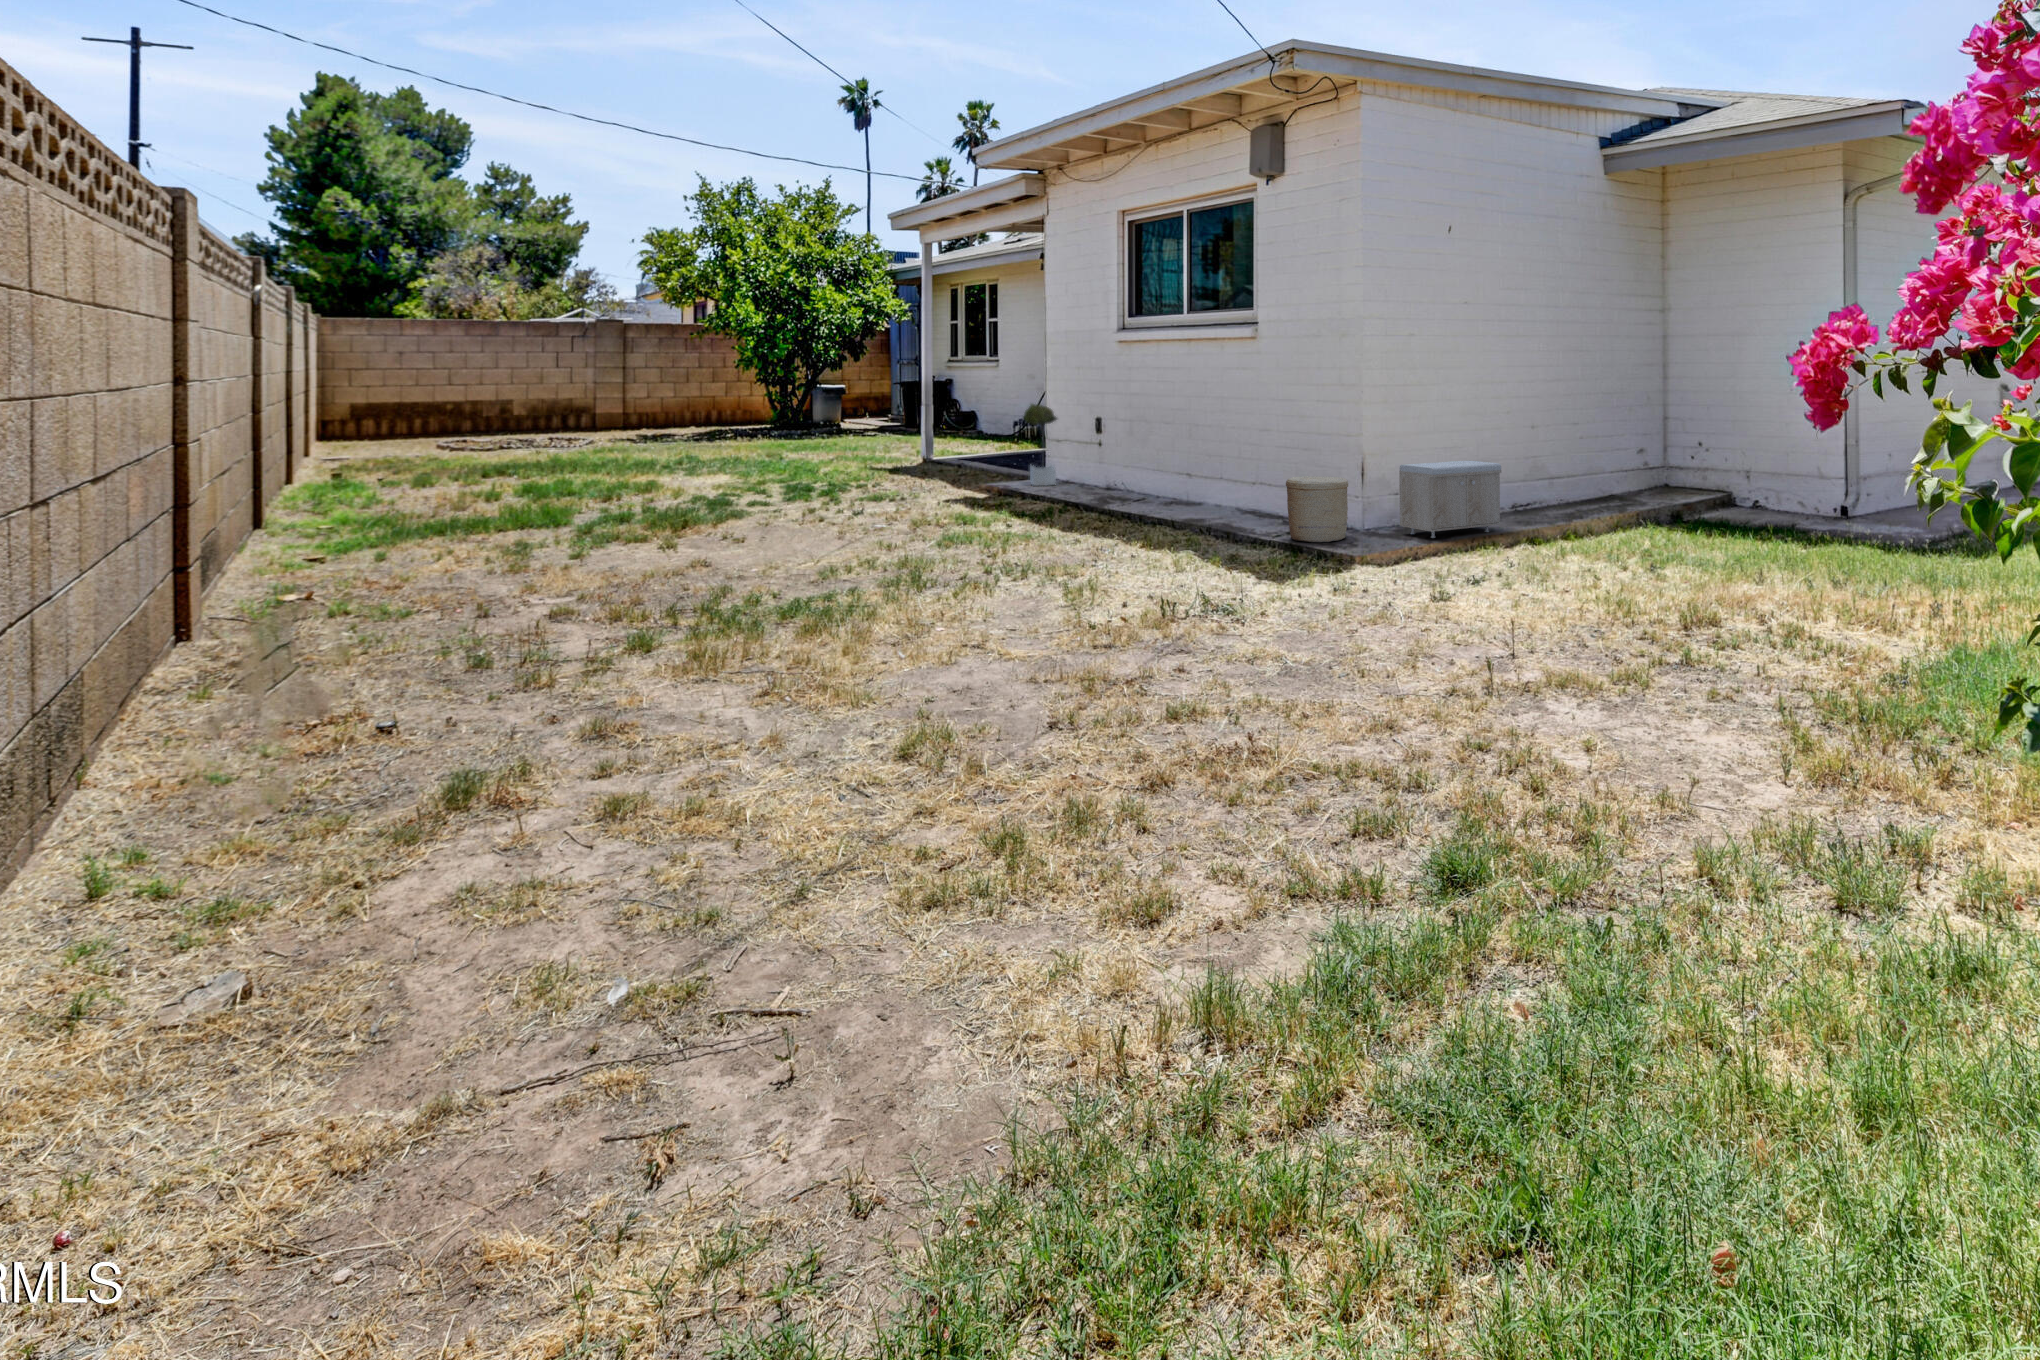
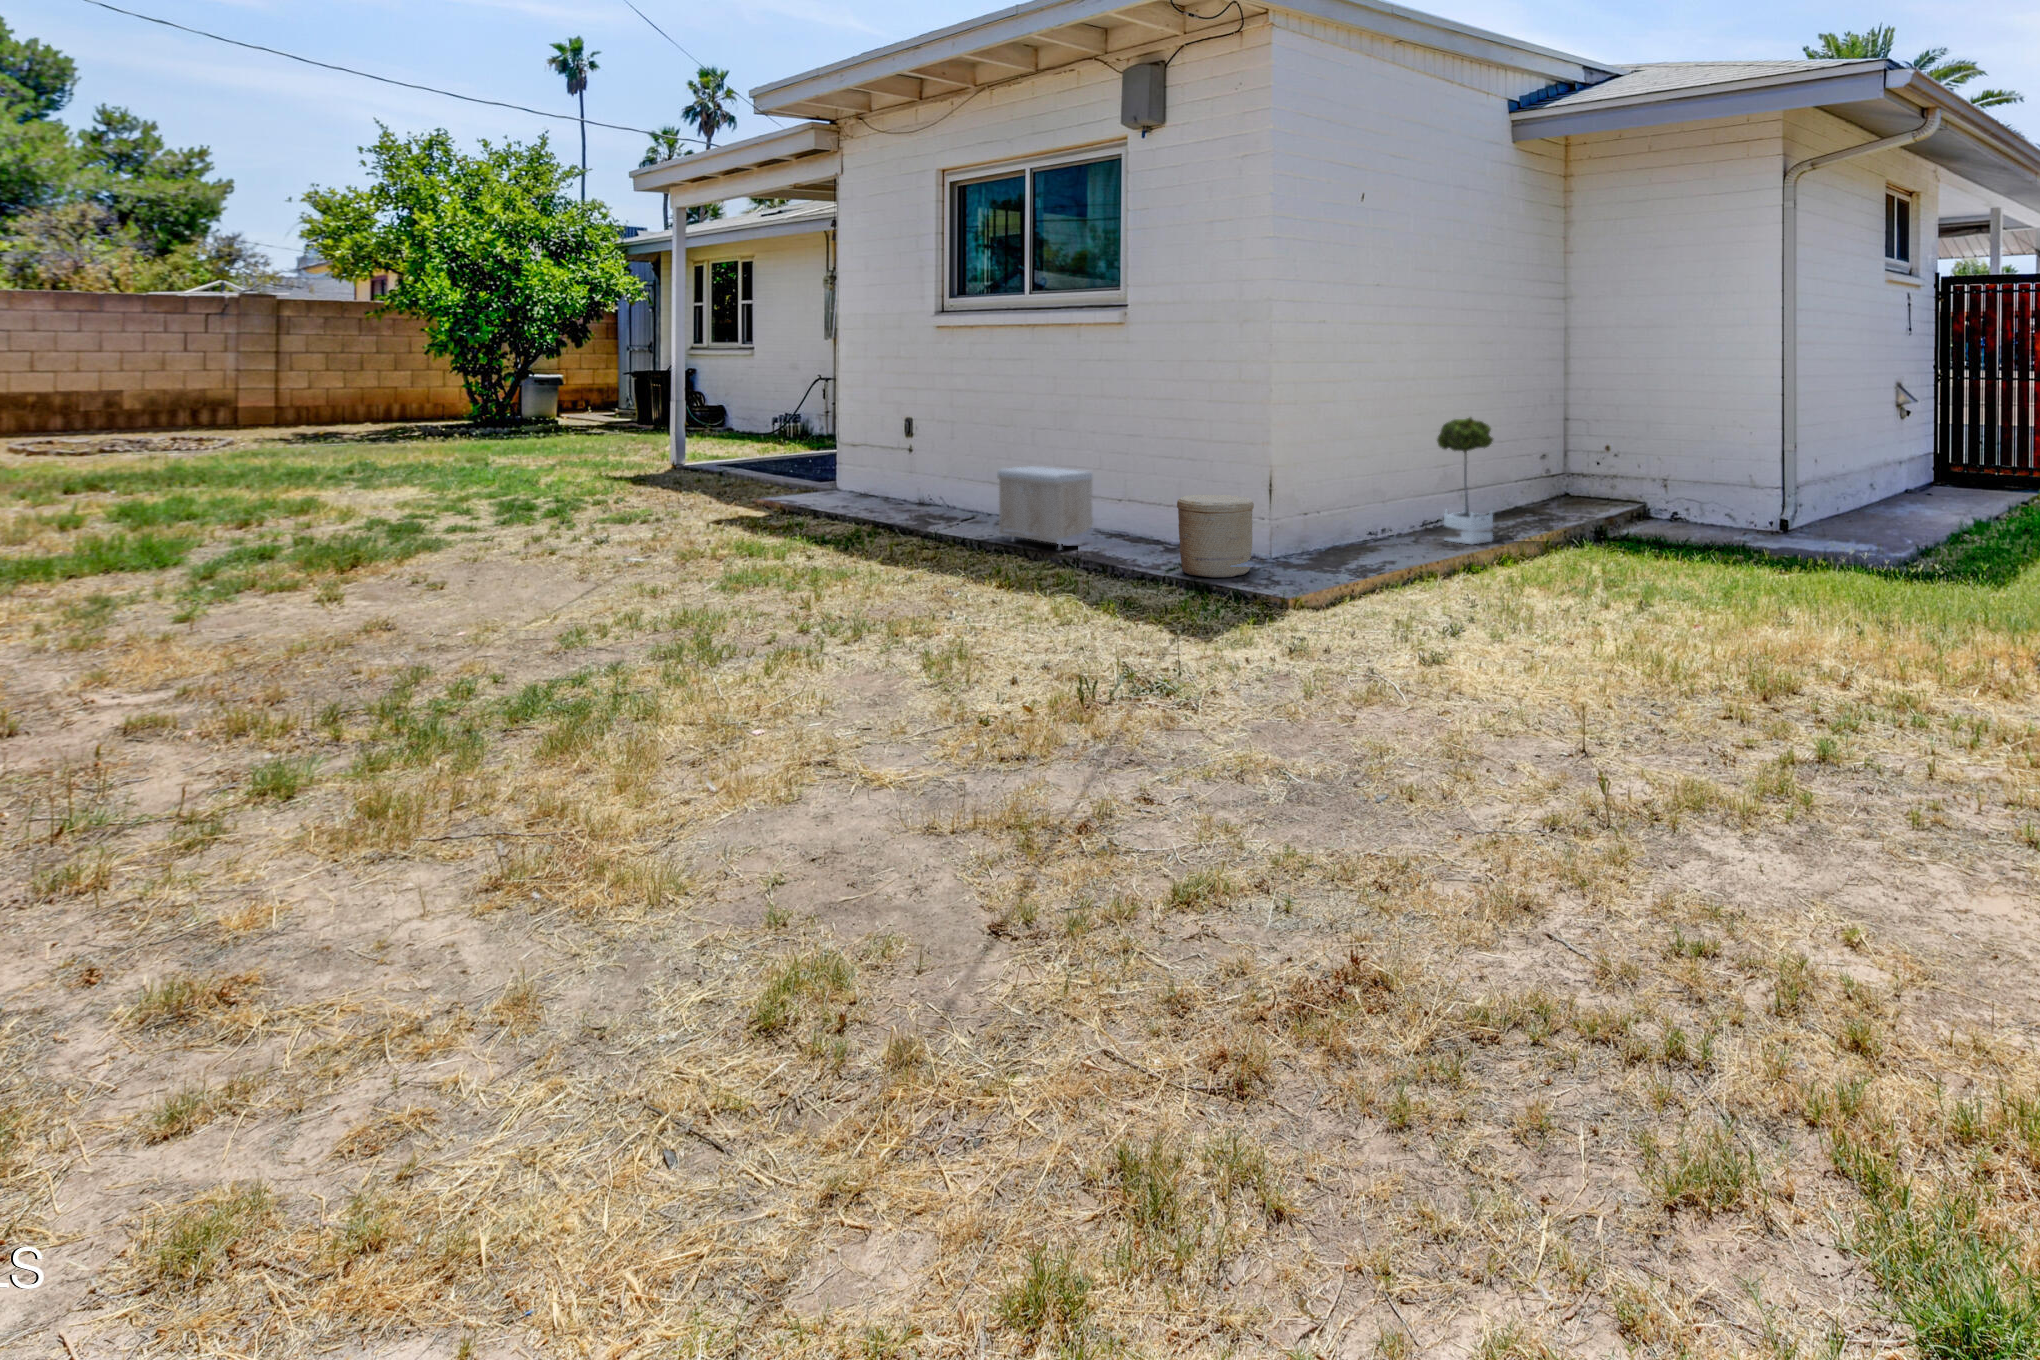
potted tree: present [1024,404,1057,486] -> present [1437,417,1493,544]
storage bench: present [1399,461,1501,538] -> present [997,466,1093,550]

